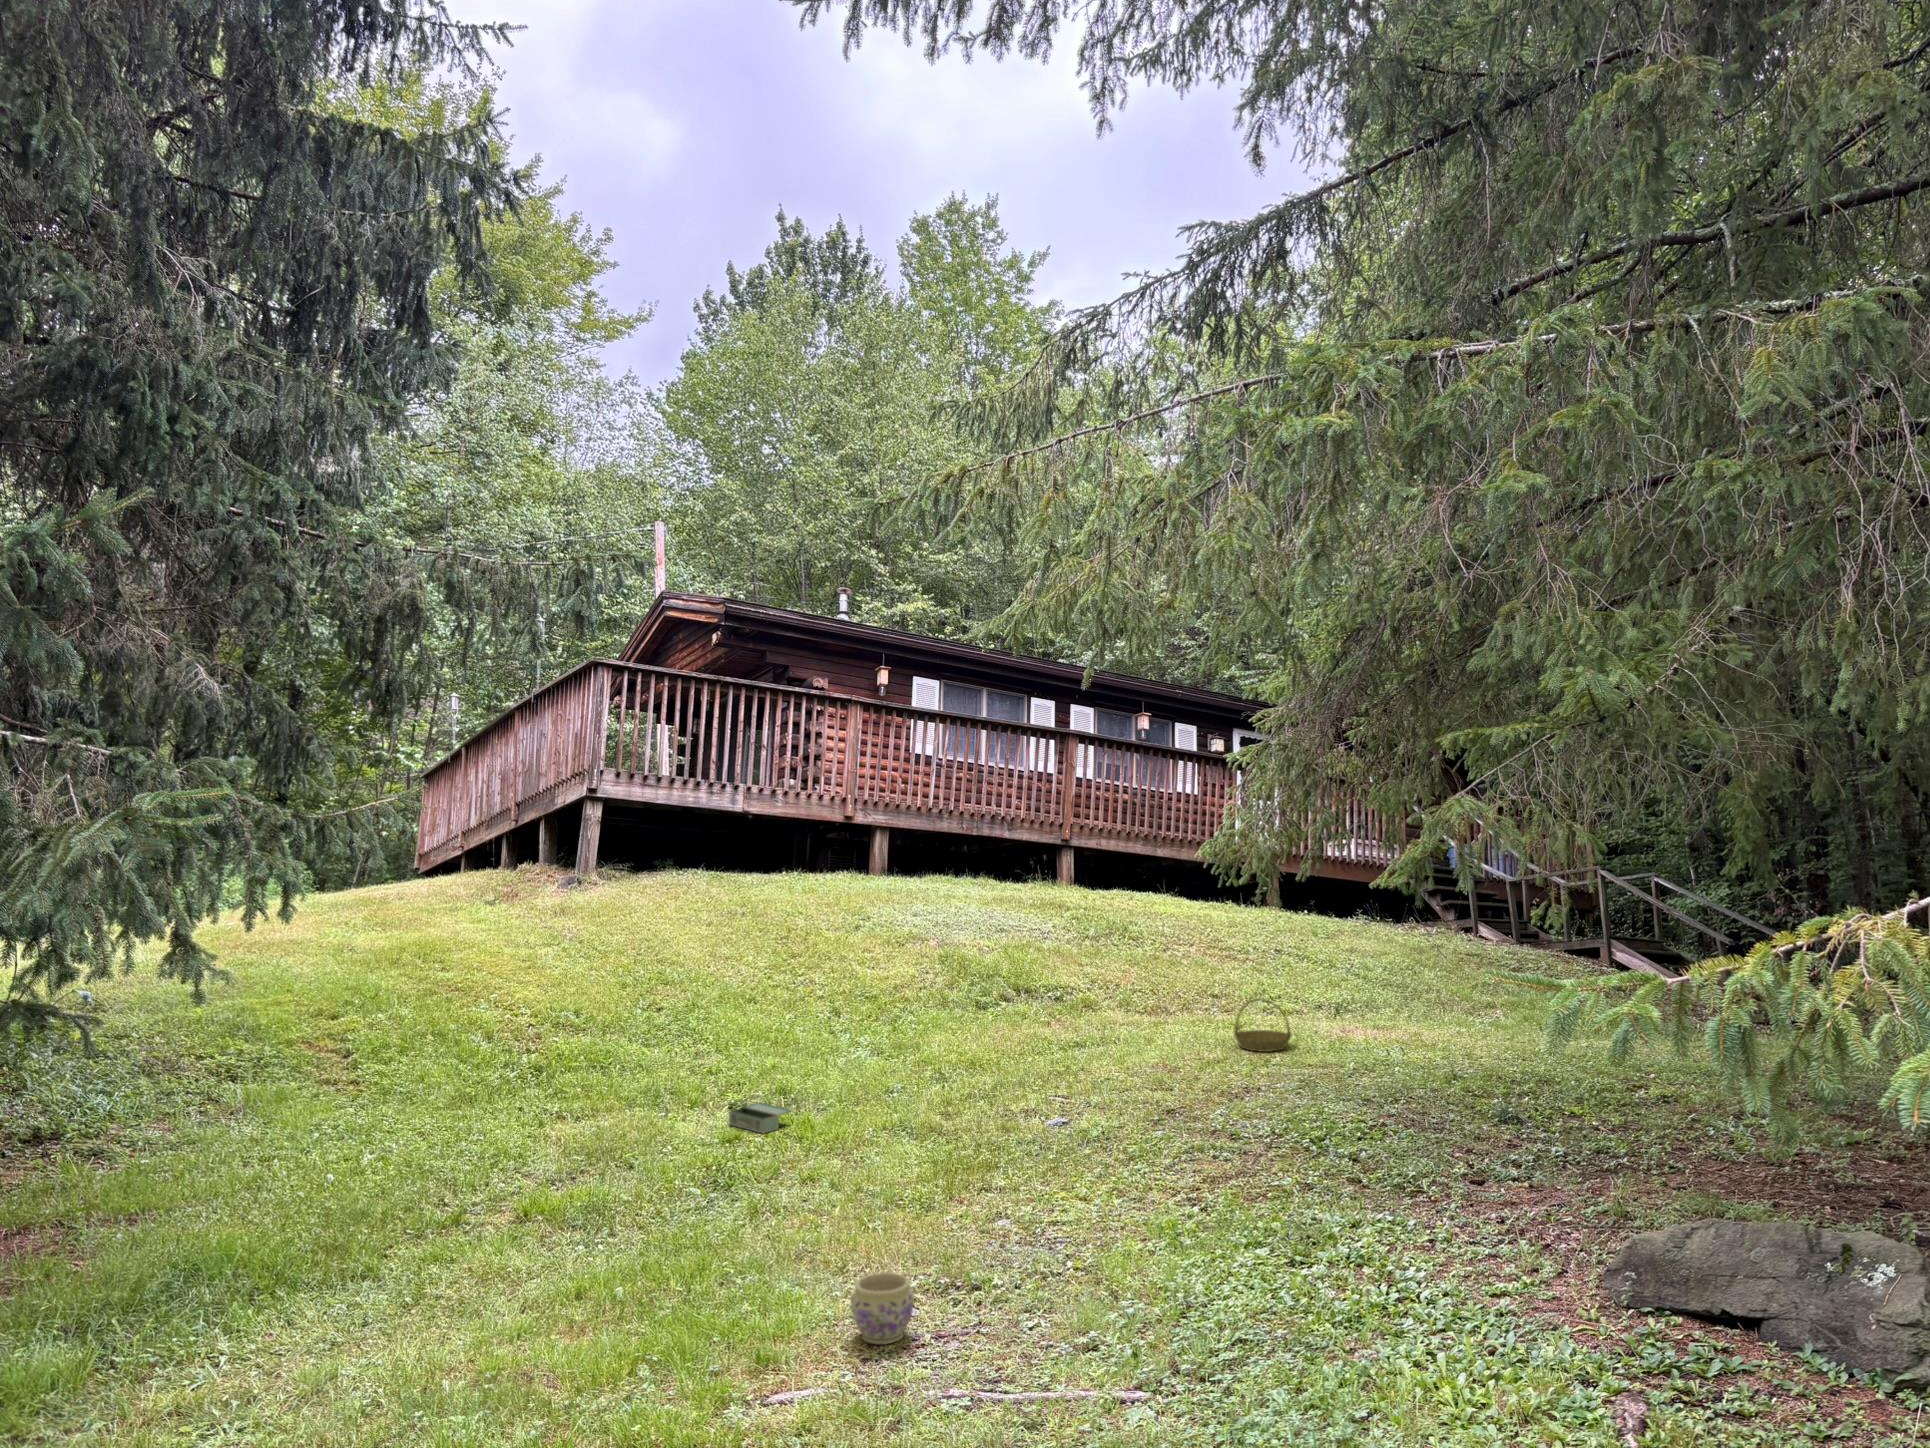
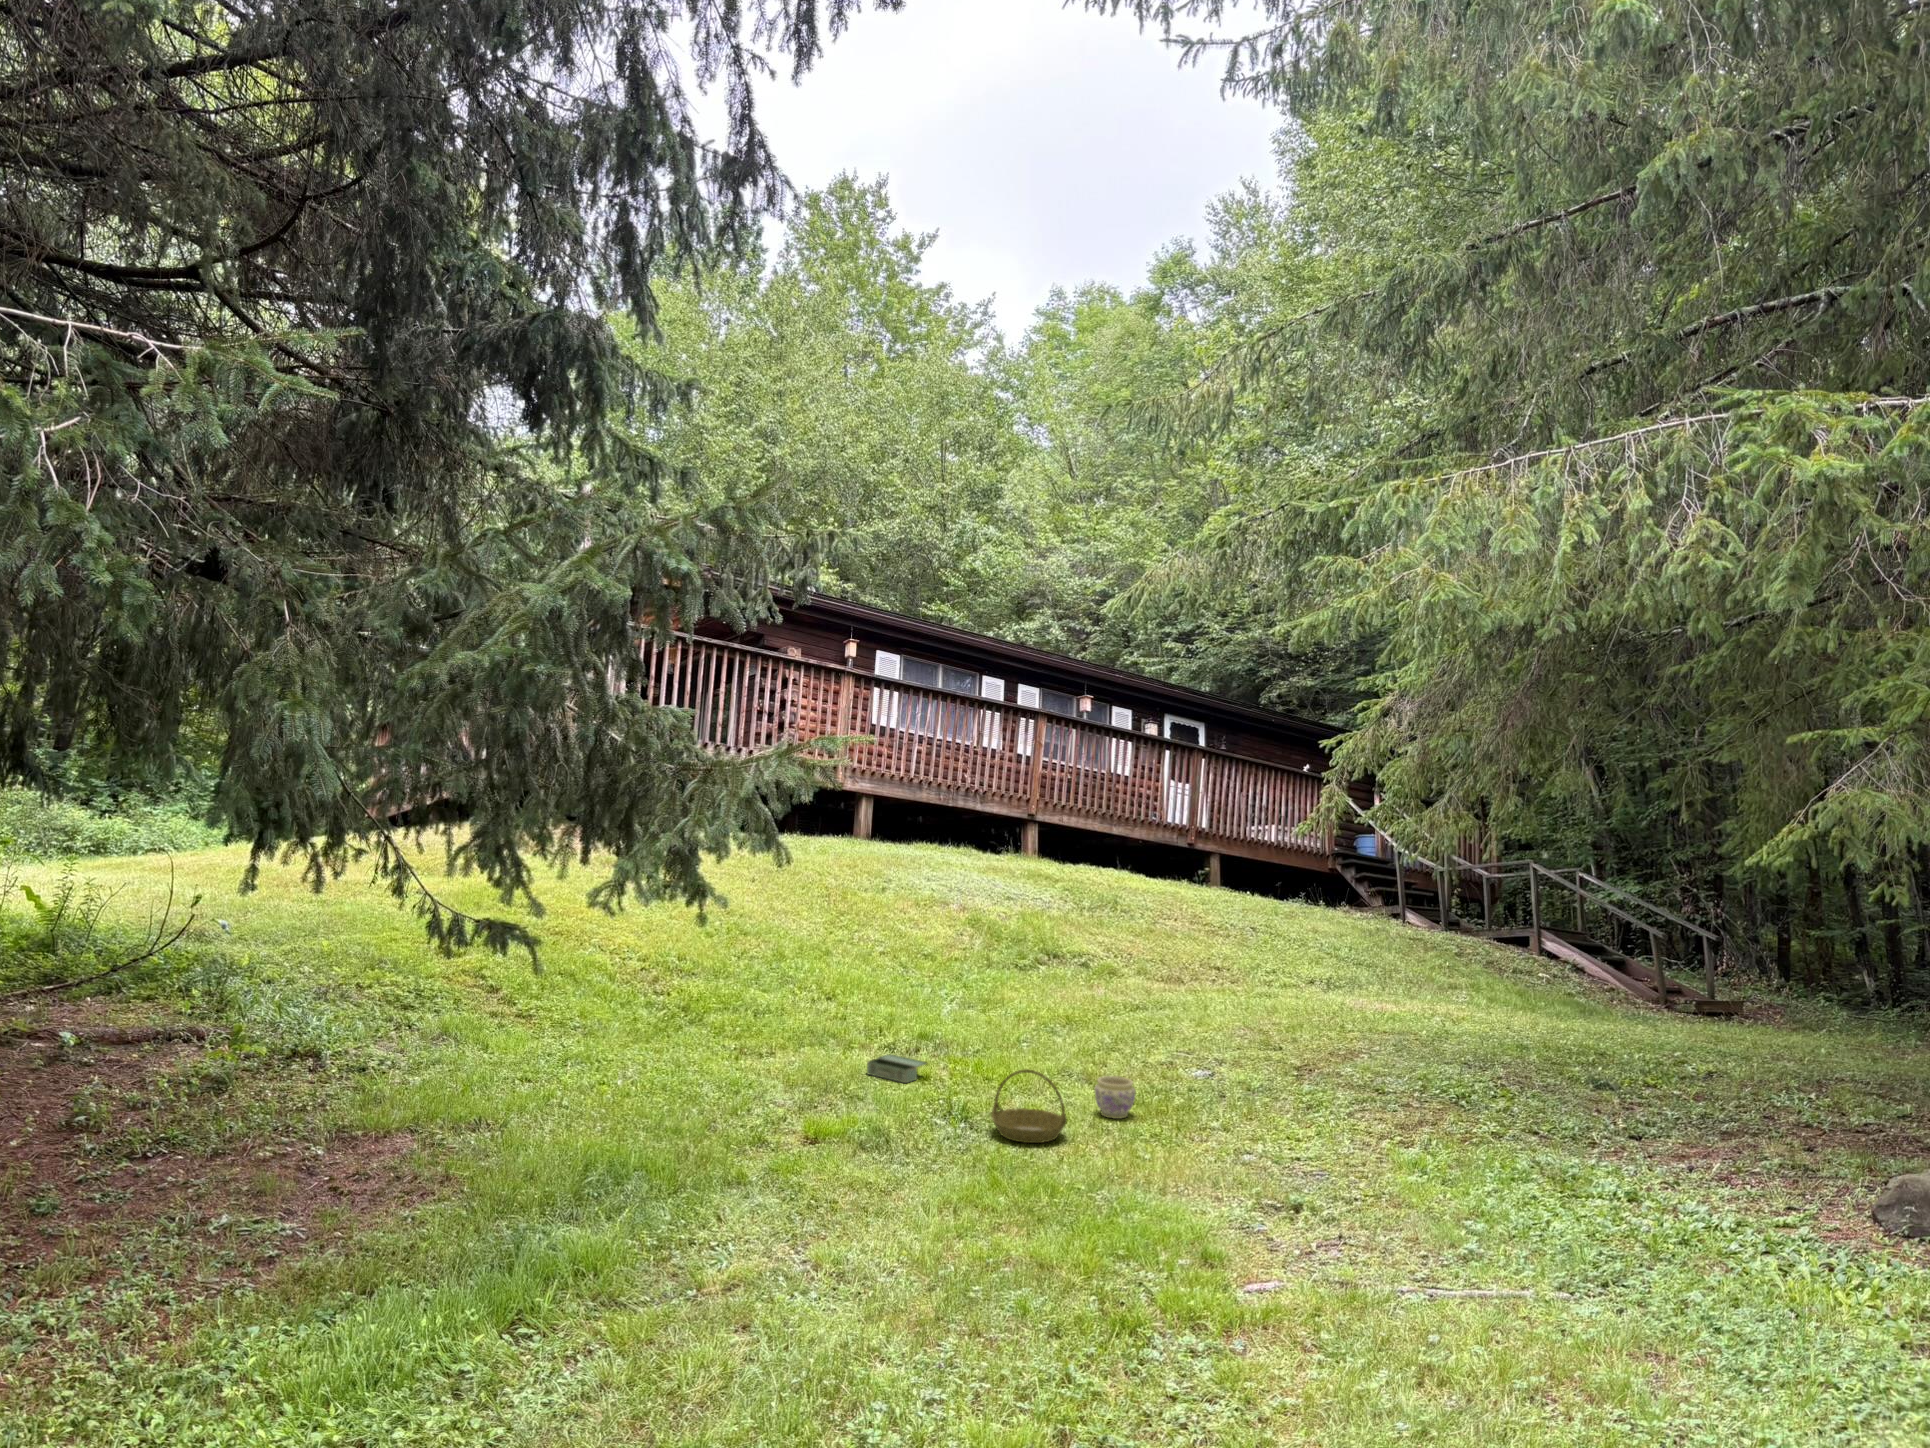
basket: present [1234,998,1291,1052] -> present [992,1069,1067,1143]
planter: present [851,1272,914,1345] -> present [1094,1076,1136,1119]

